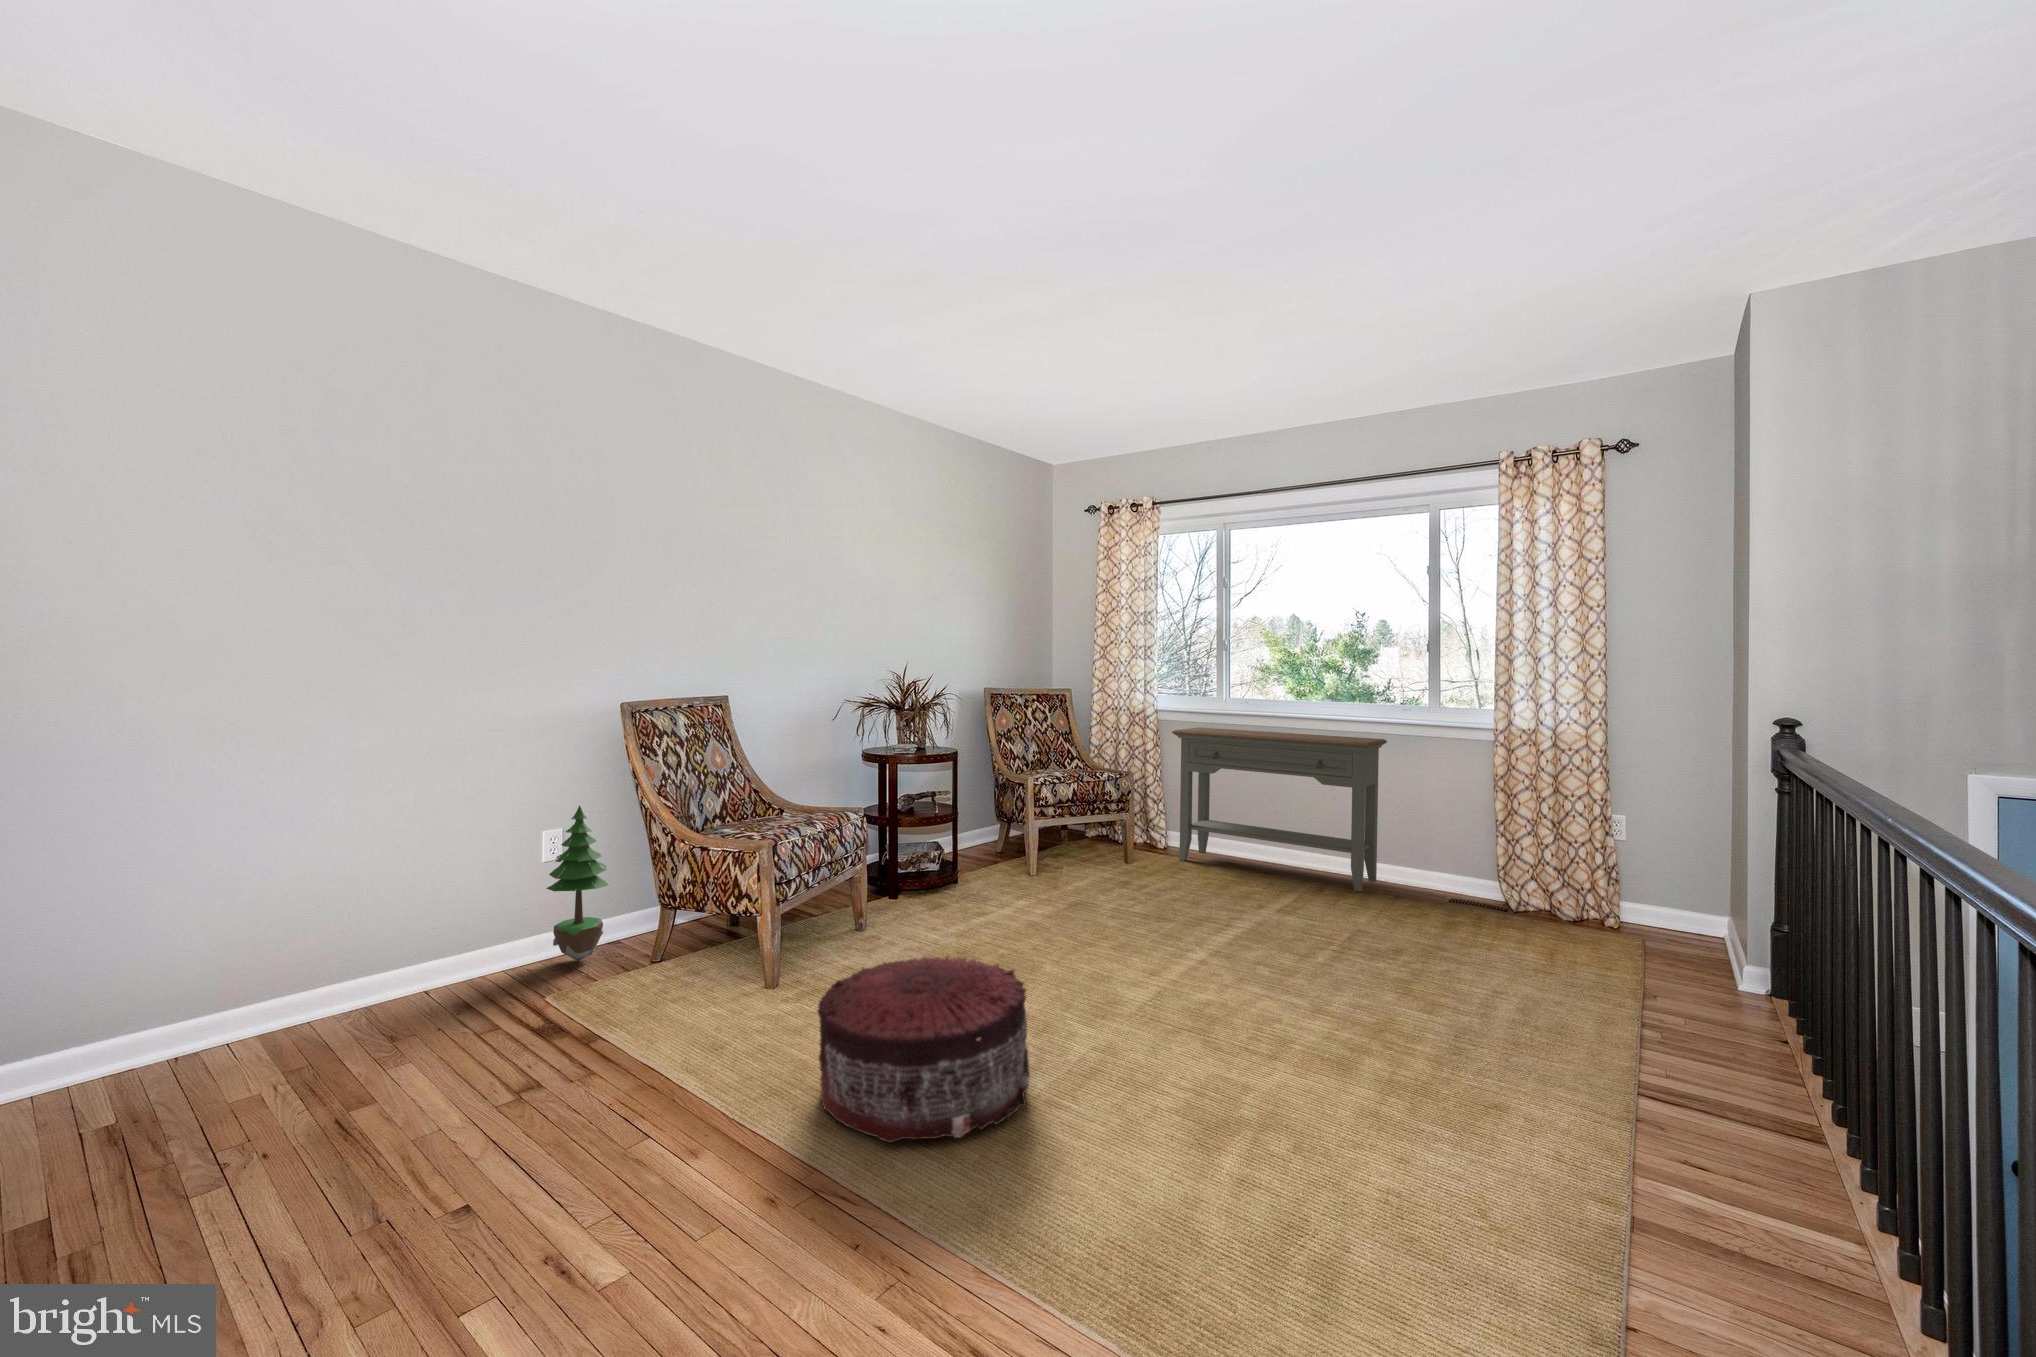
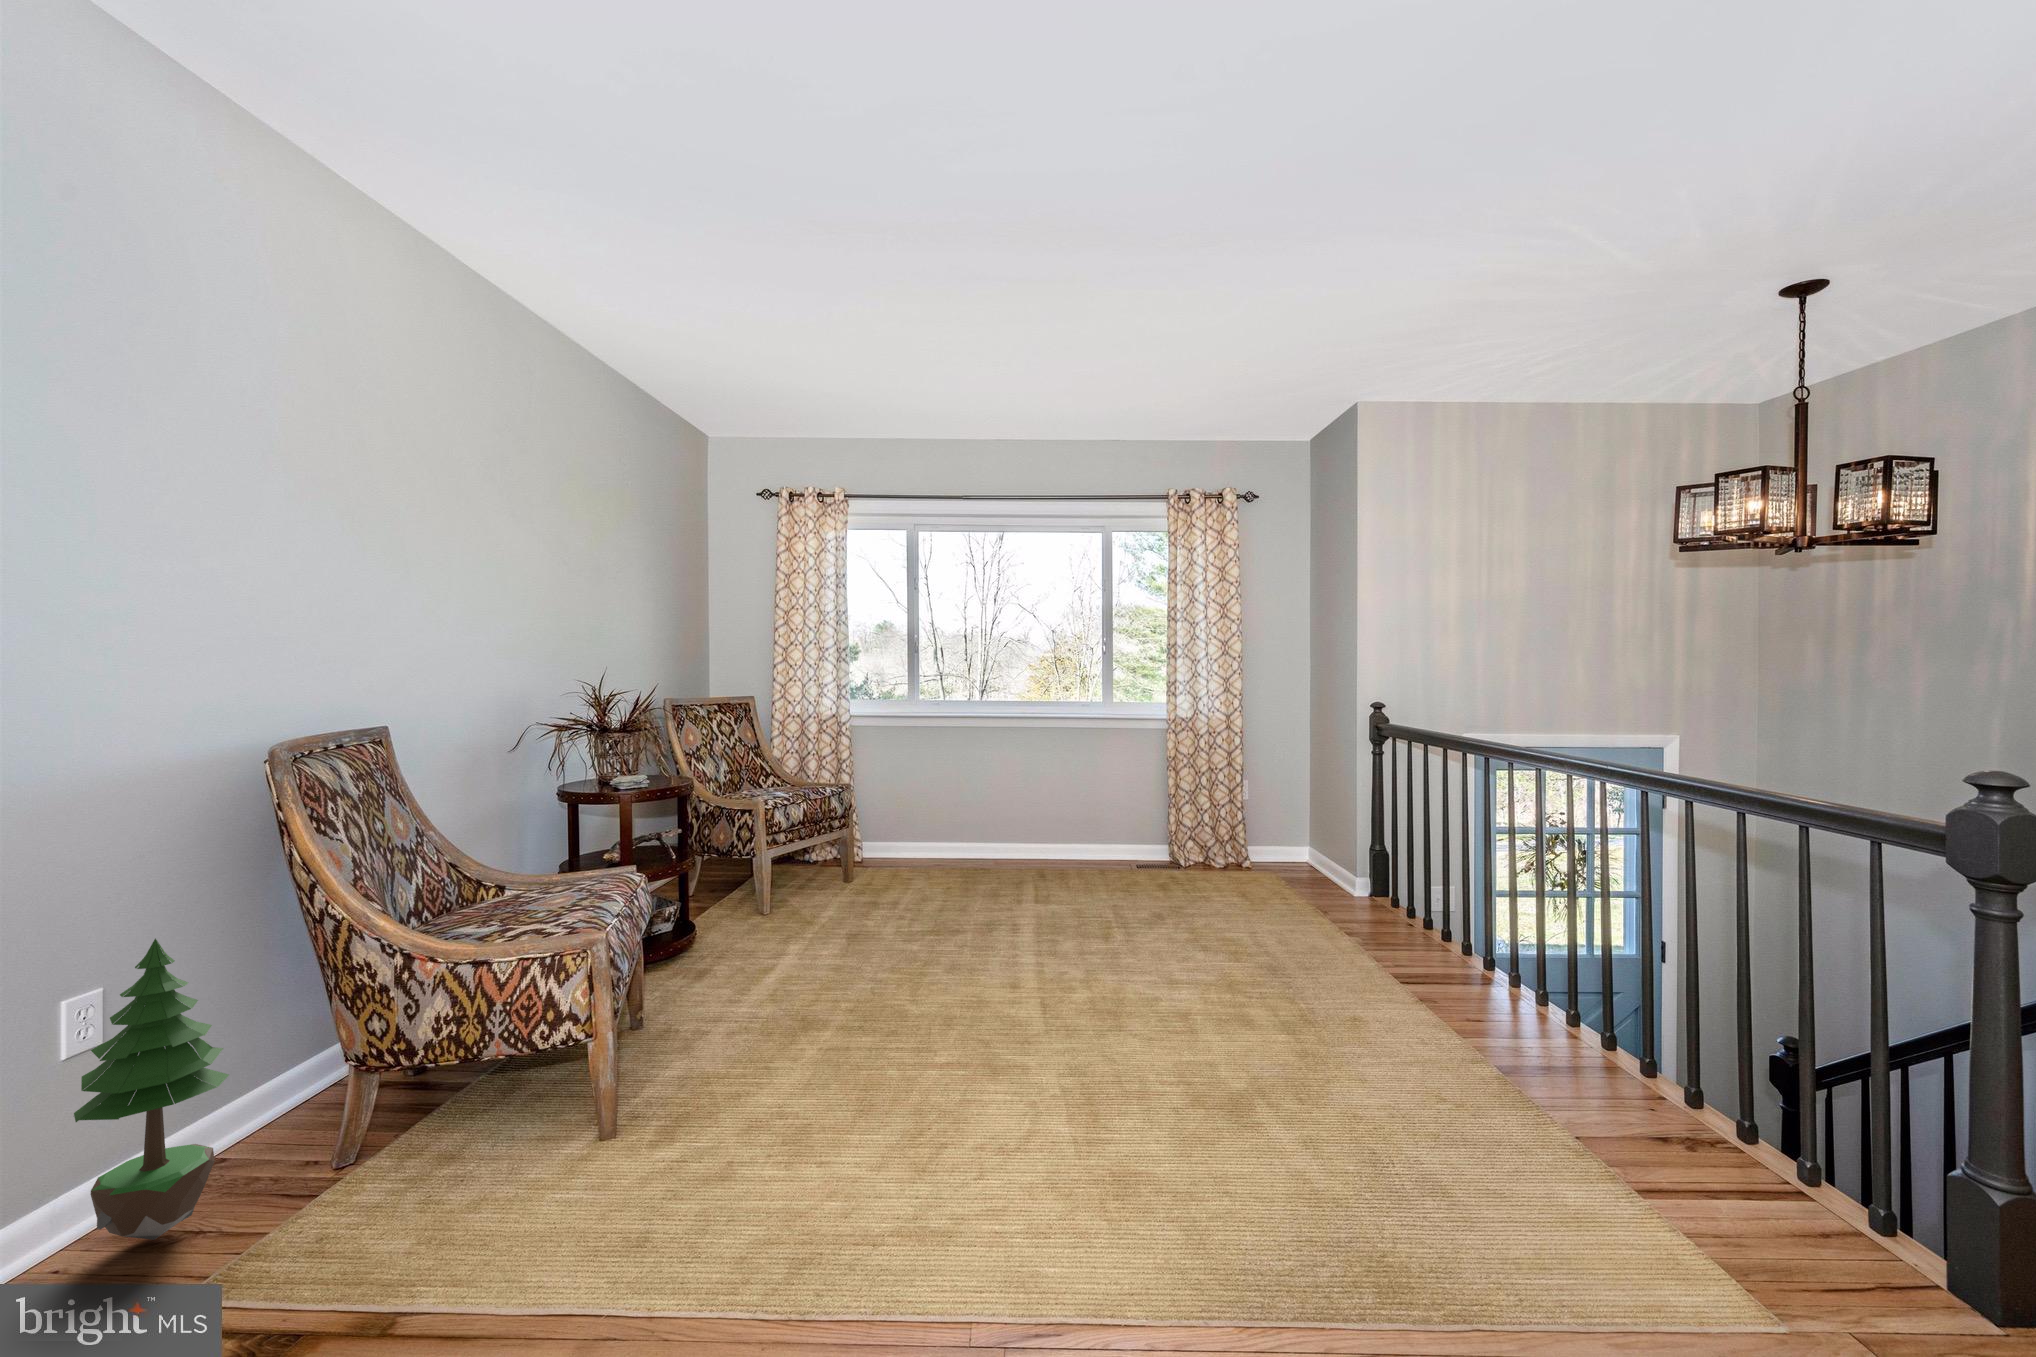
console table: present [1172,727,1387,892] -> none [885,732,1082,871]
pouf: present [817,956,1030,1143] -> none [867,1010,1136,1269]

